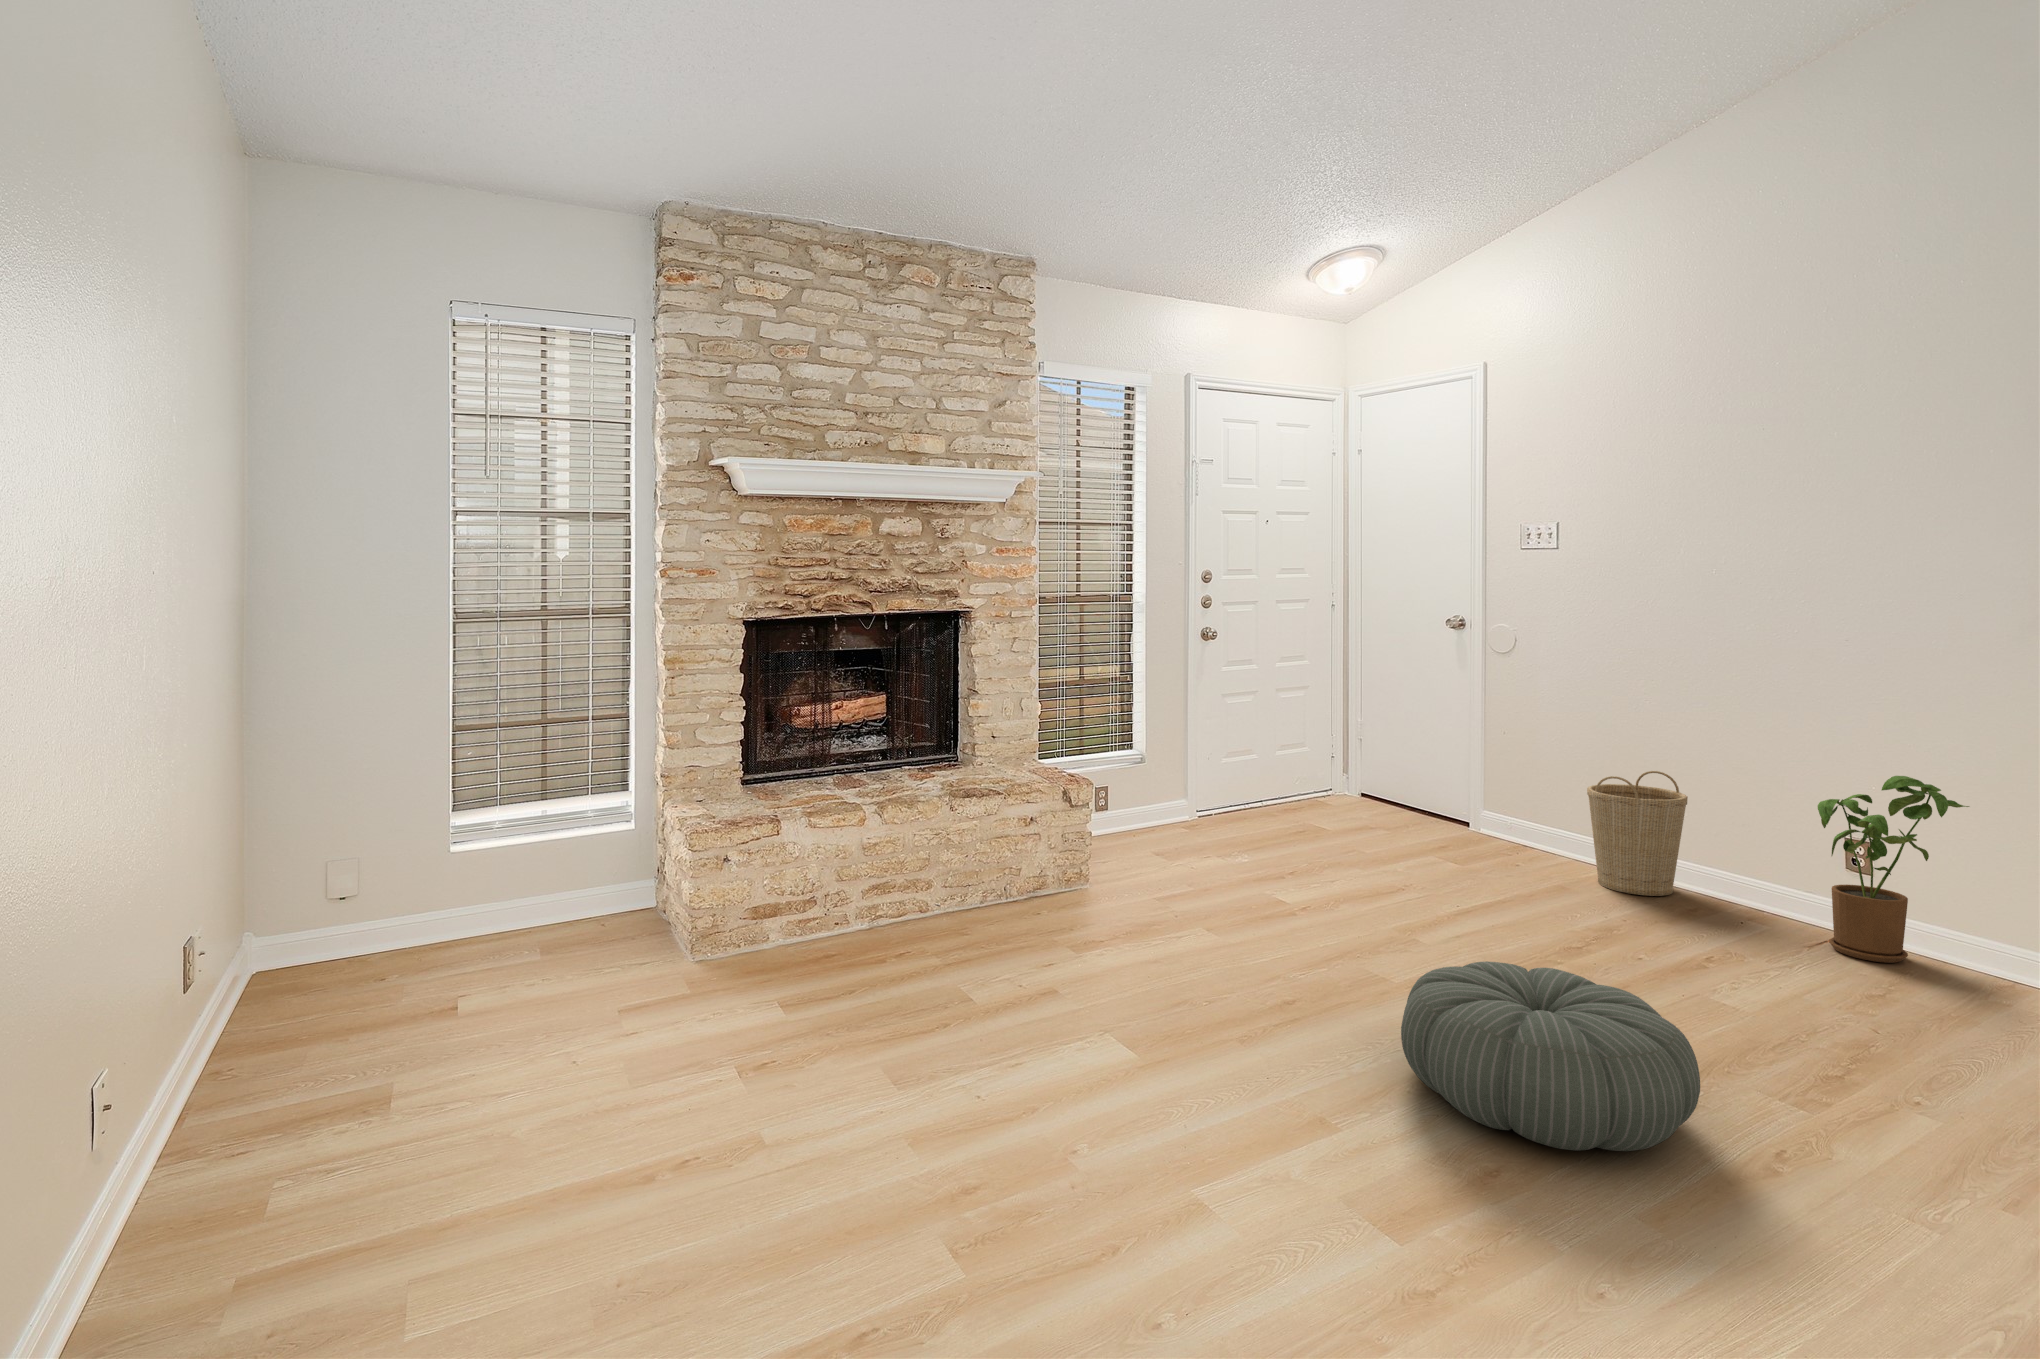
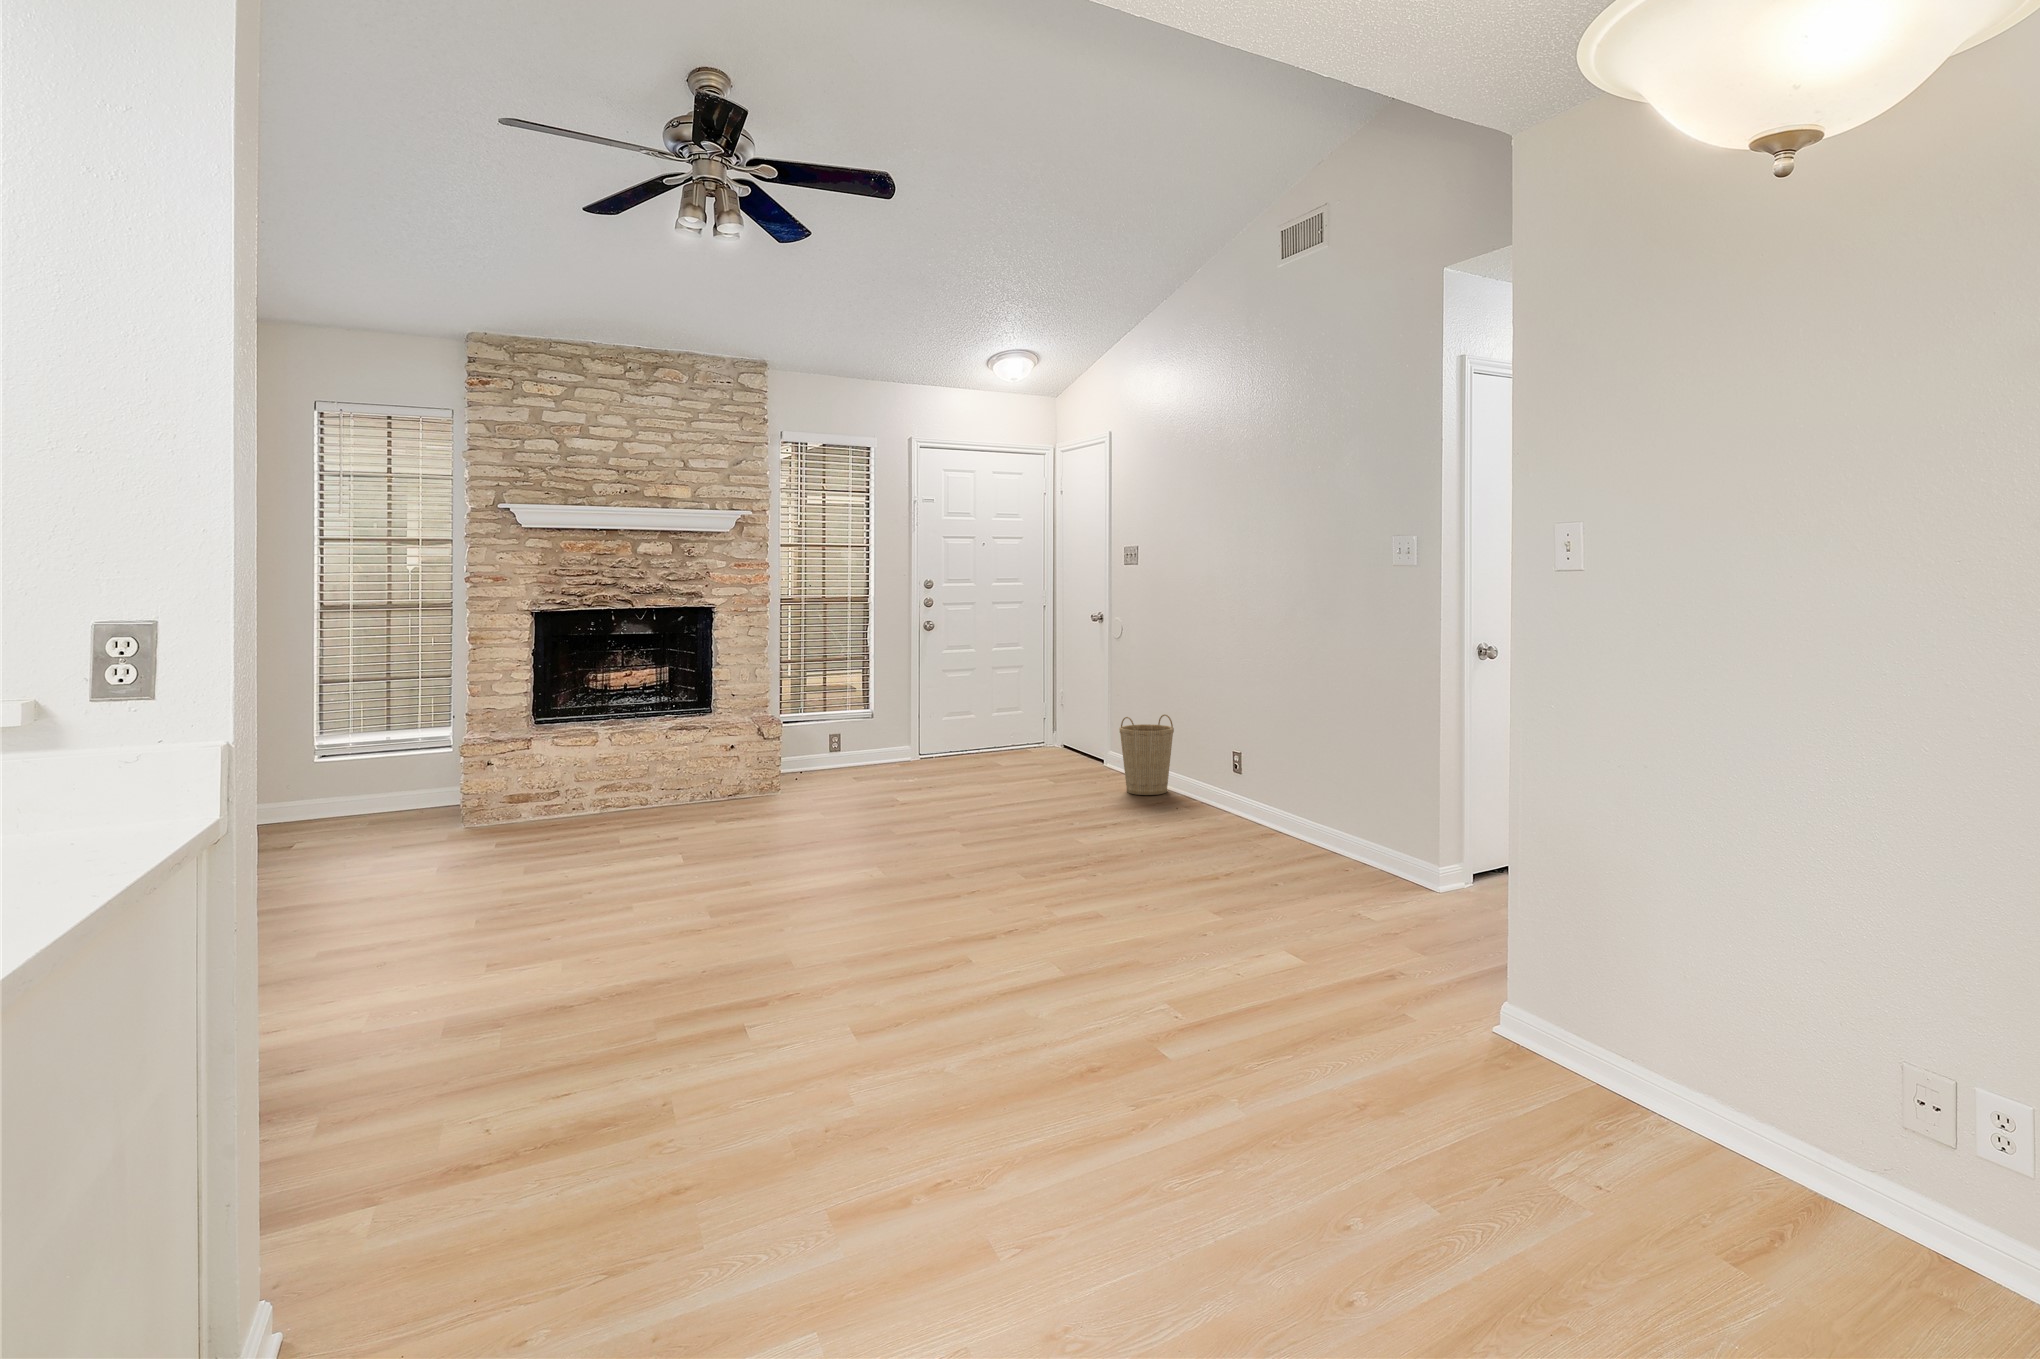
house plant: present [1818,776,1969,963] -> none [1191,707,1258,823]
pouf: present [1401,961,1700,1151] -> none [810,806,953,887]

